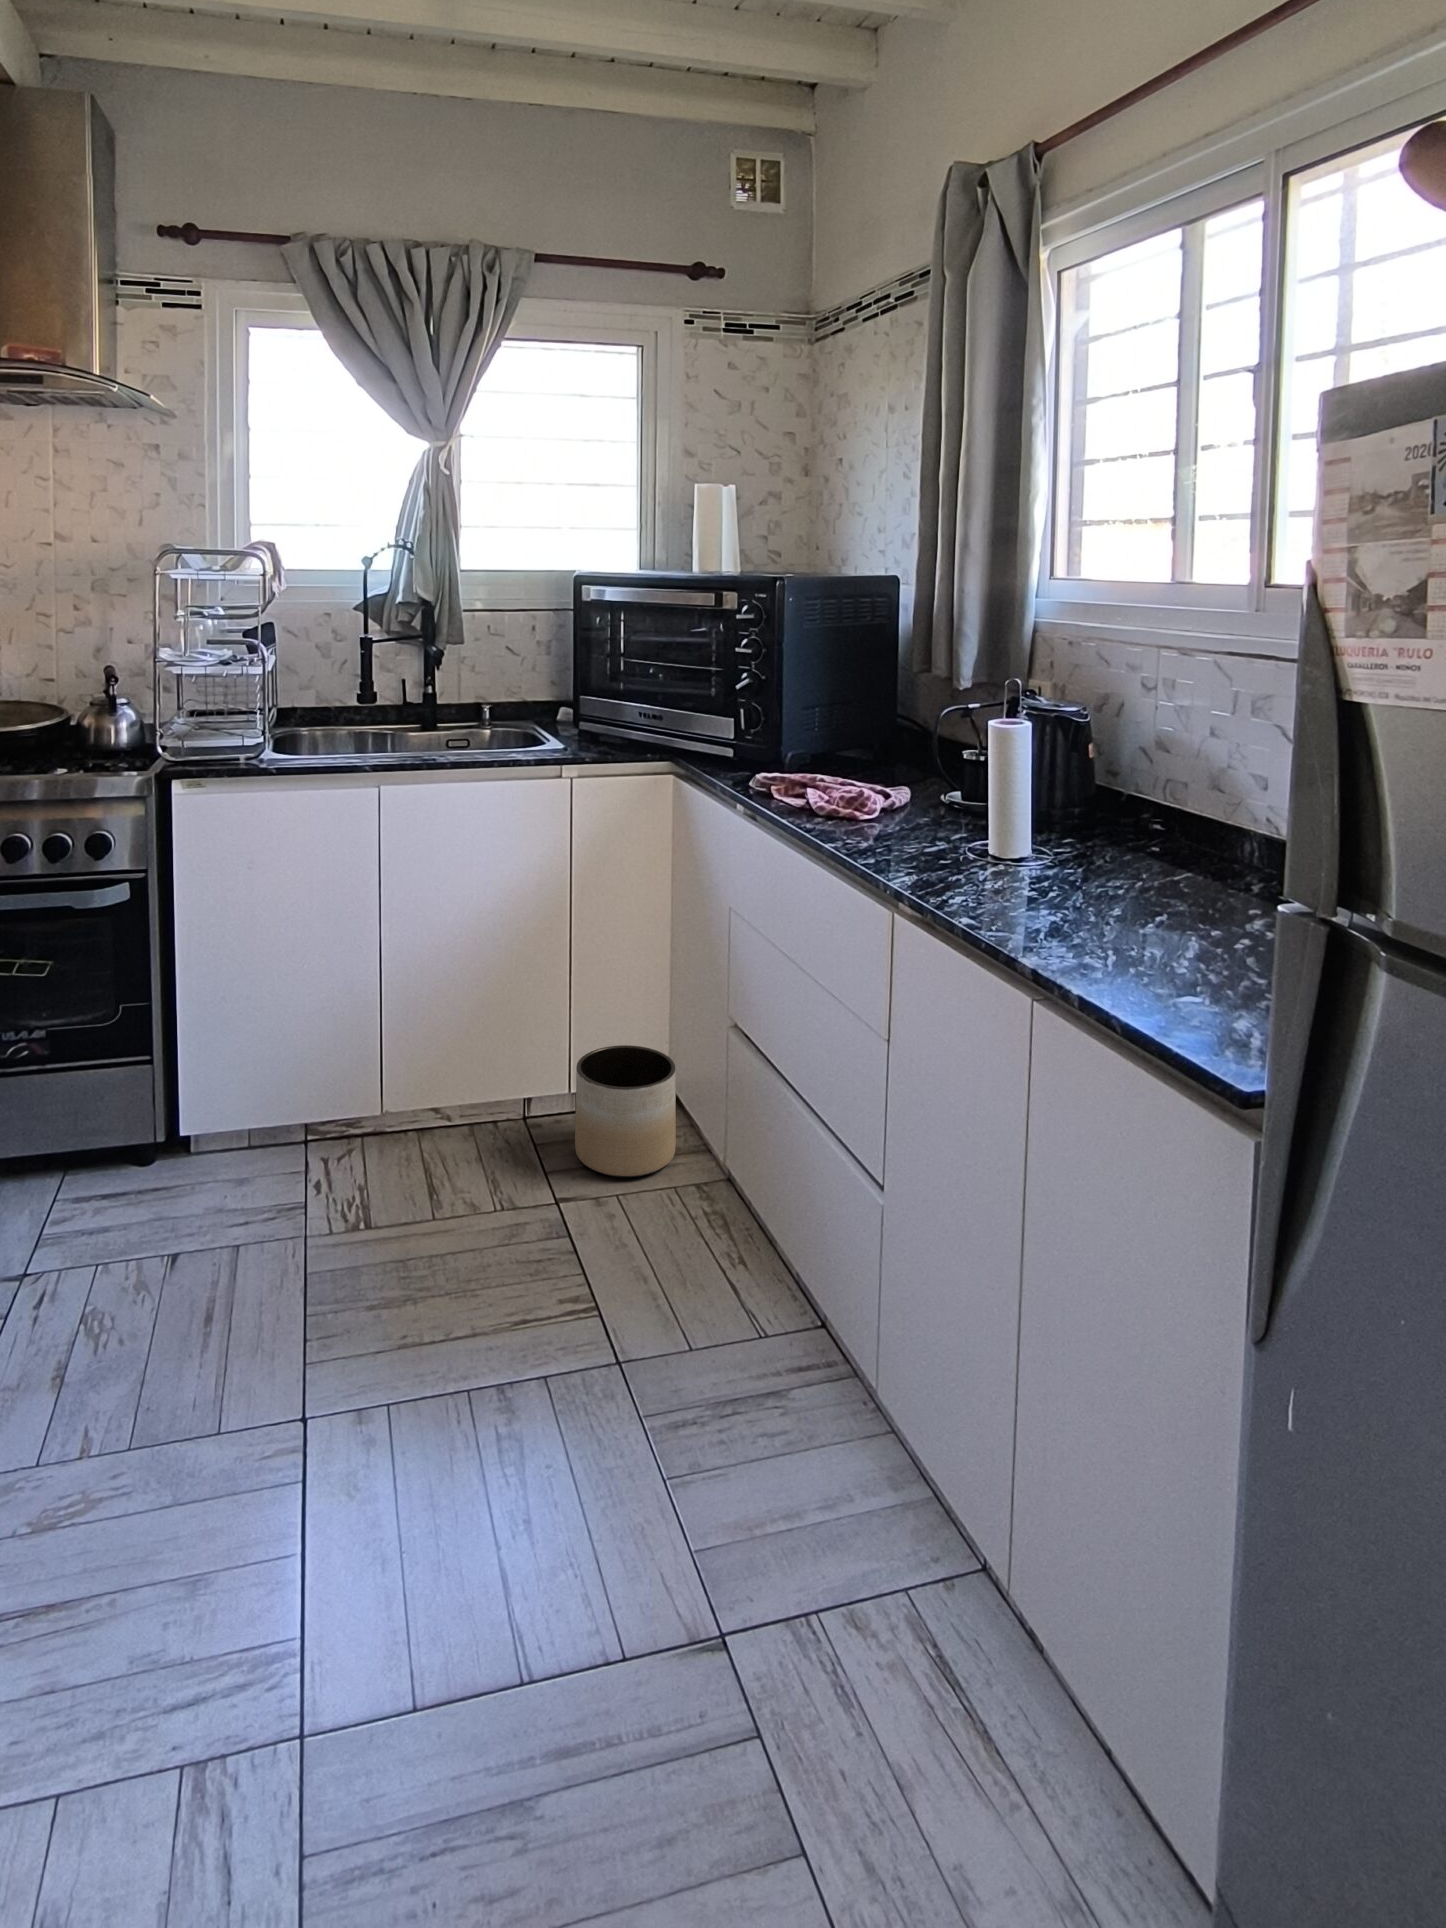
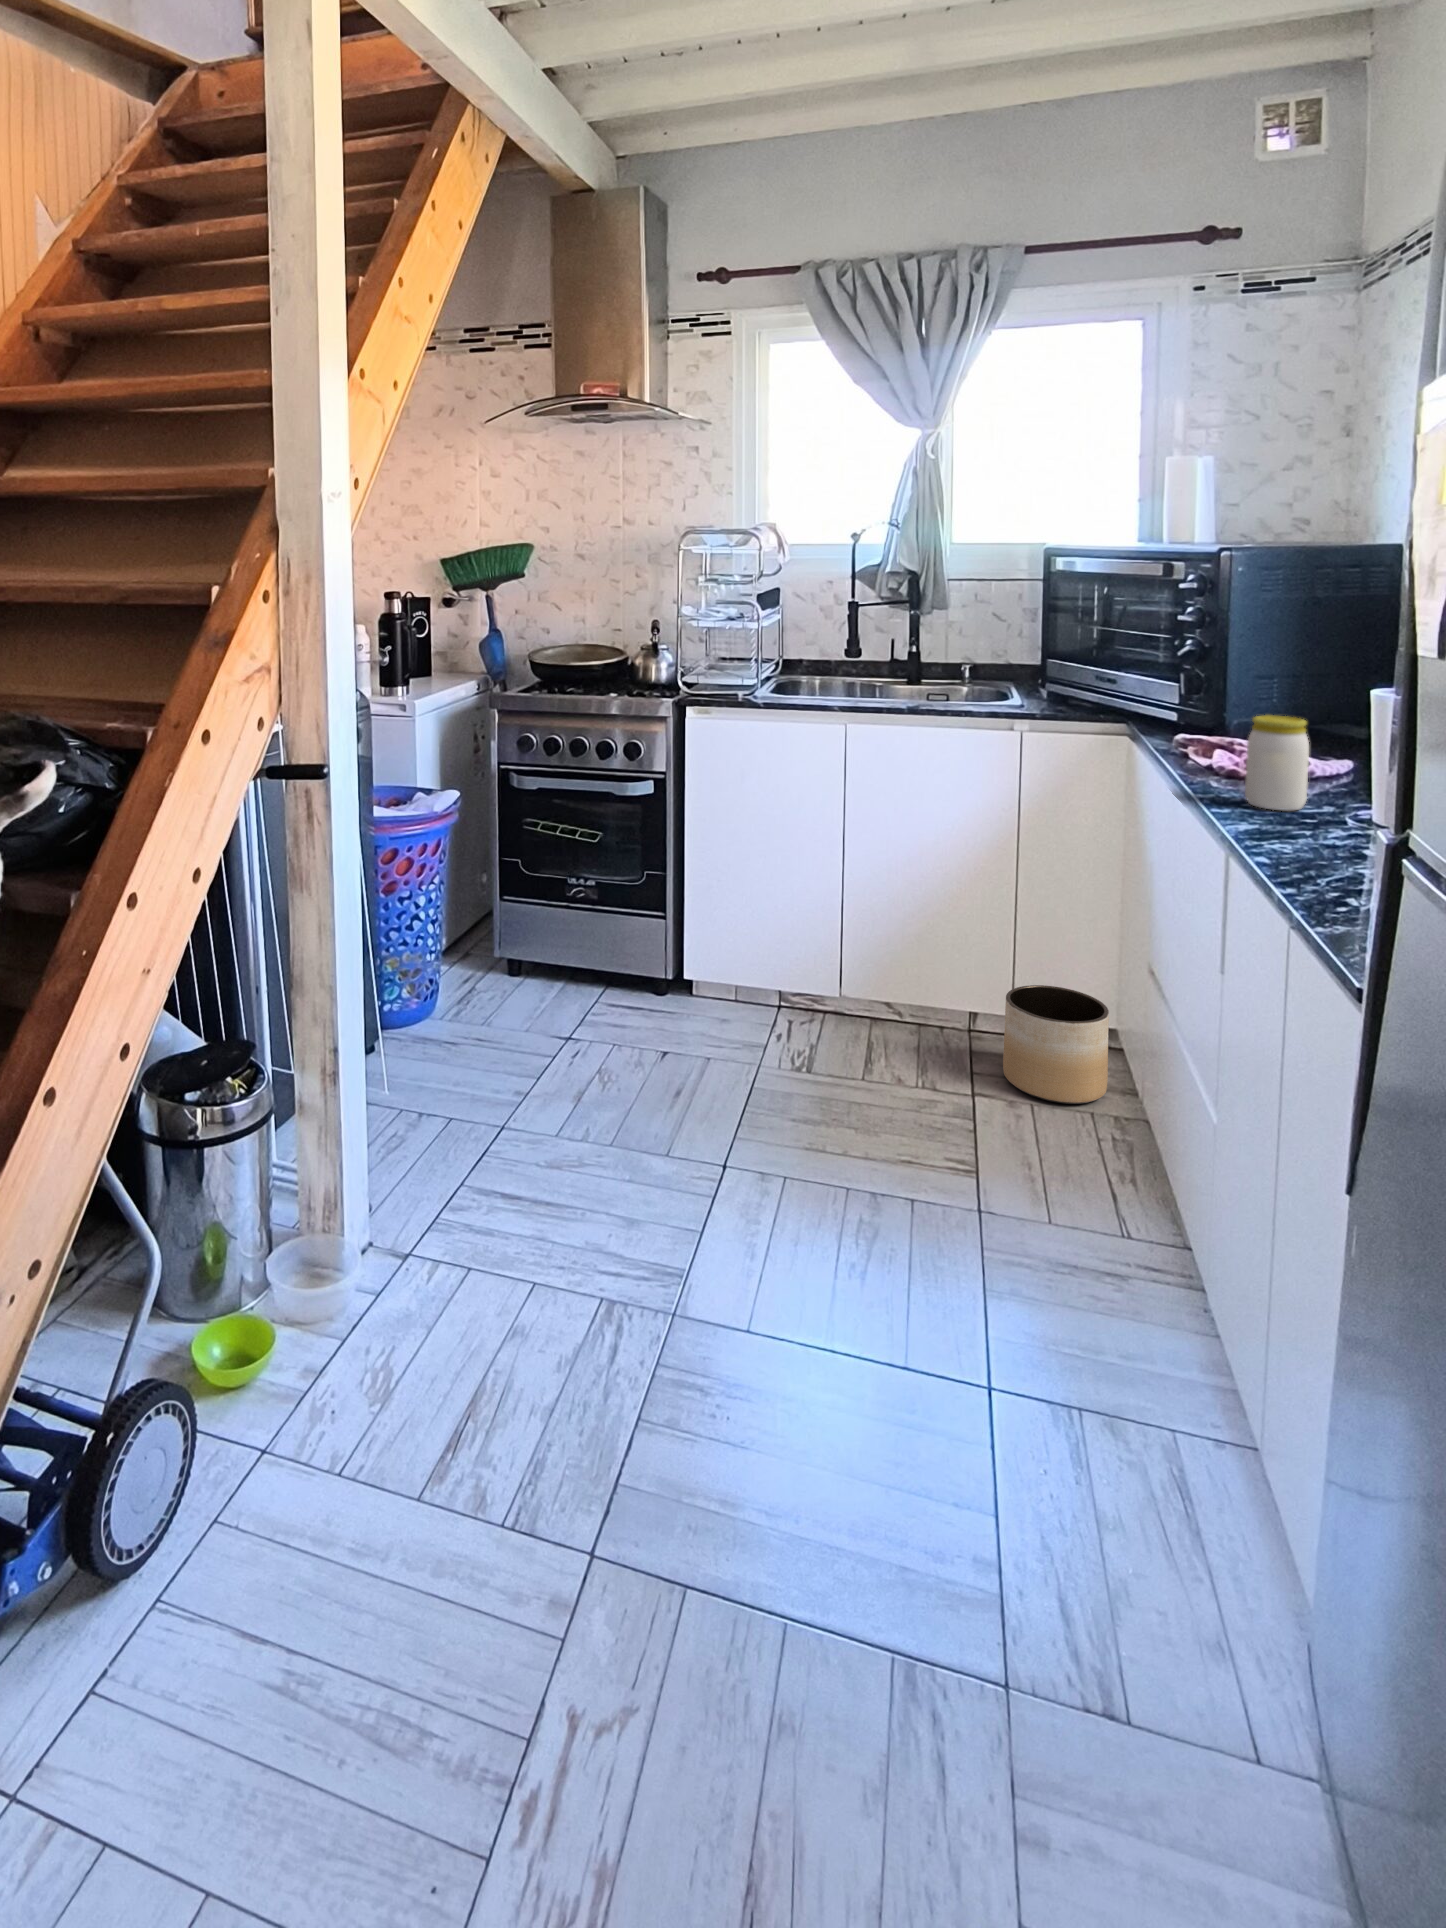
jar: none [854,745,908,842] -> present [1245,715,1310,811]

